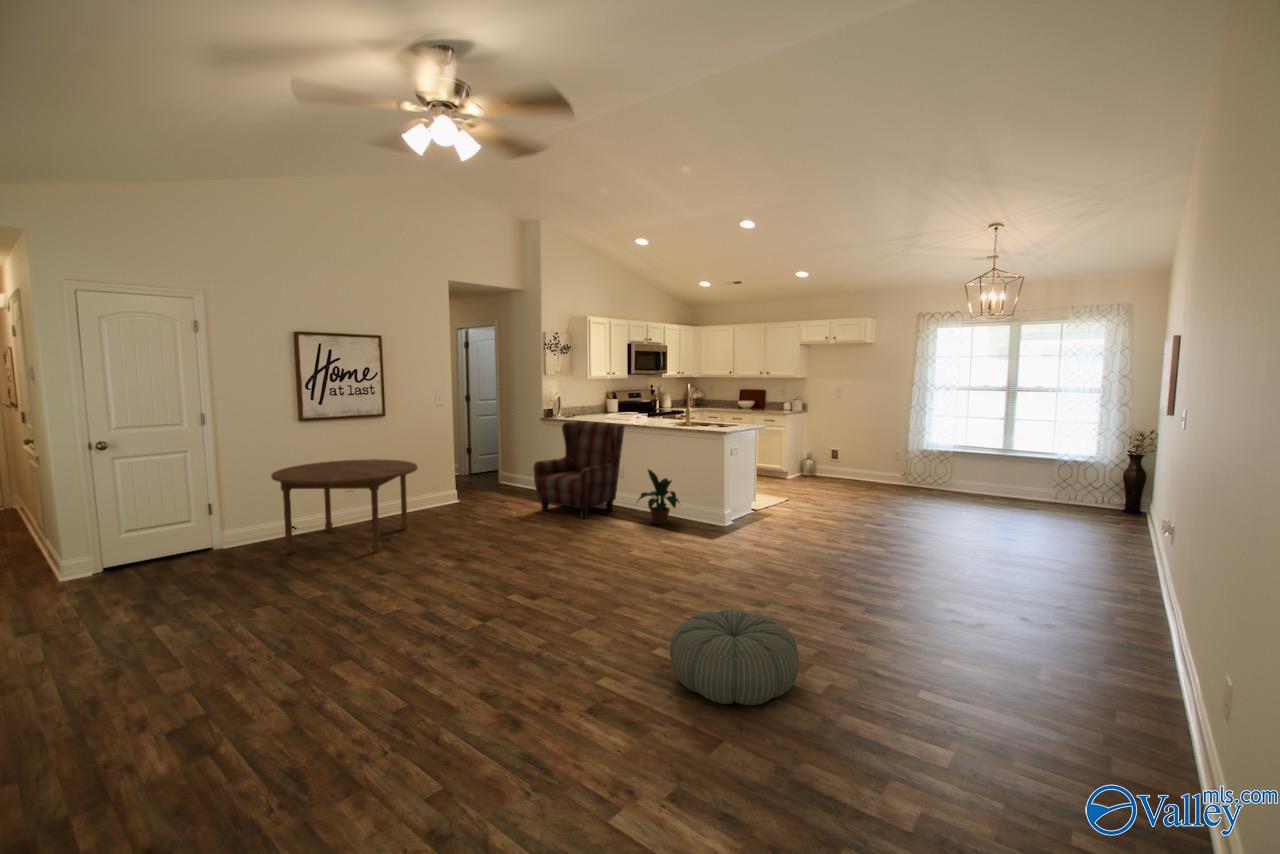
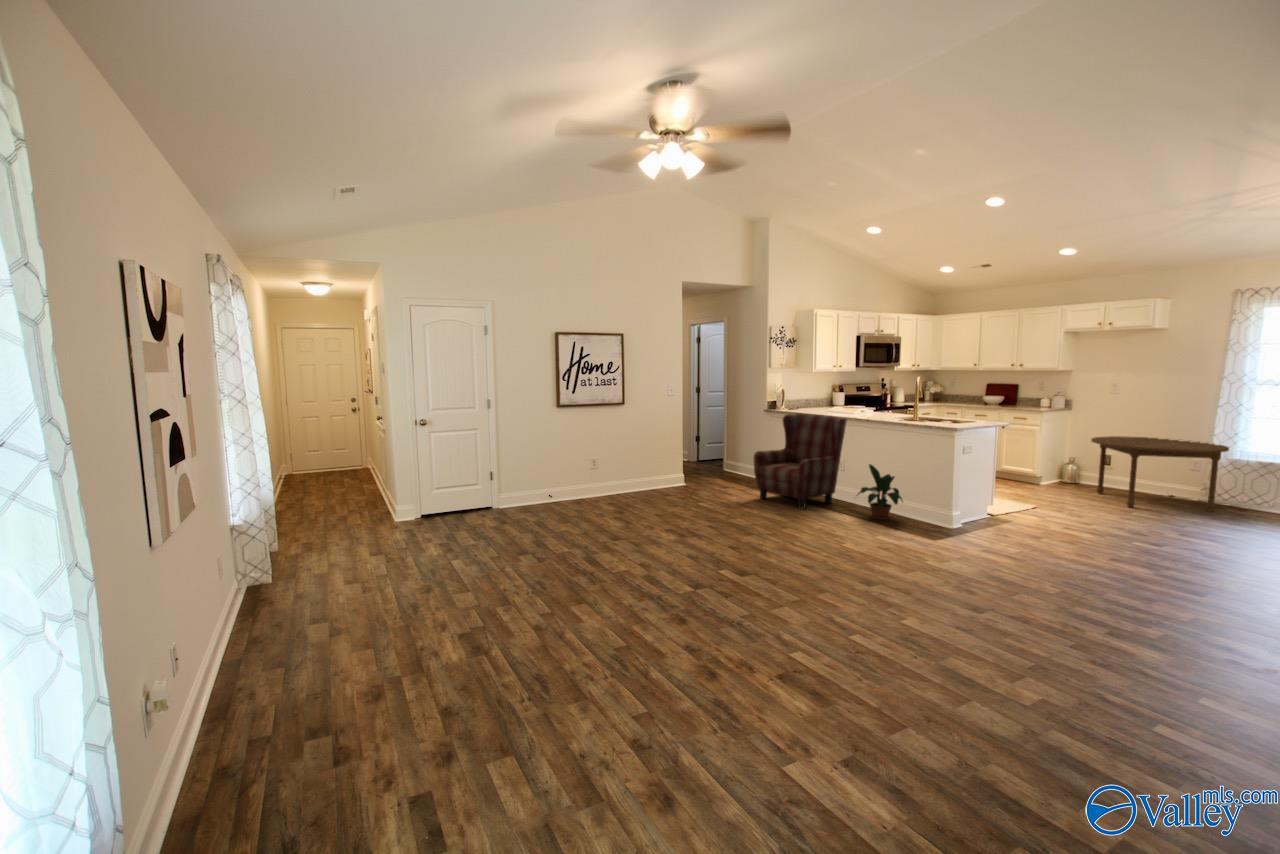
dining table: present [271,459,417,554] -> present [1091,436,1229,511]
pouf: present [670,609,798,705] -> none [872,593,1002,677]

